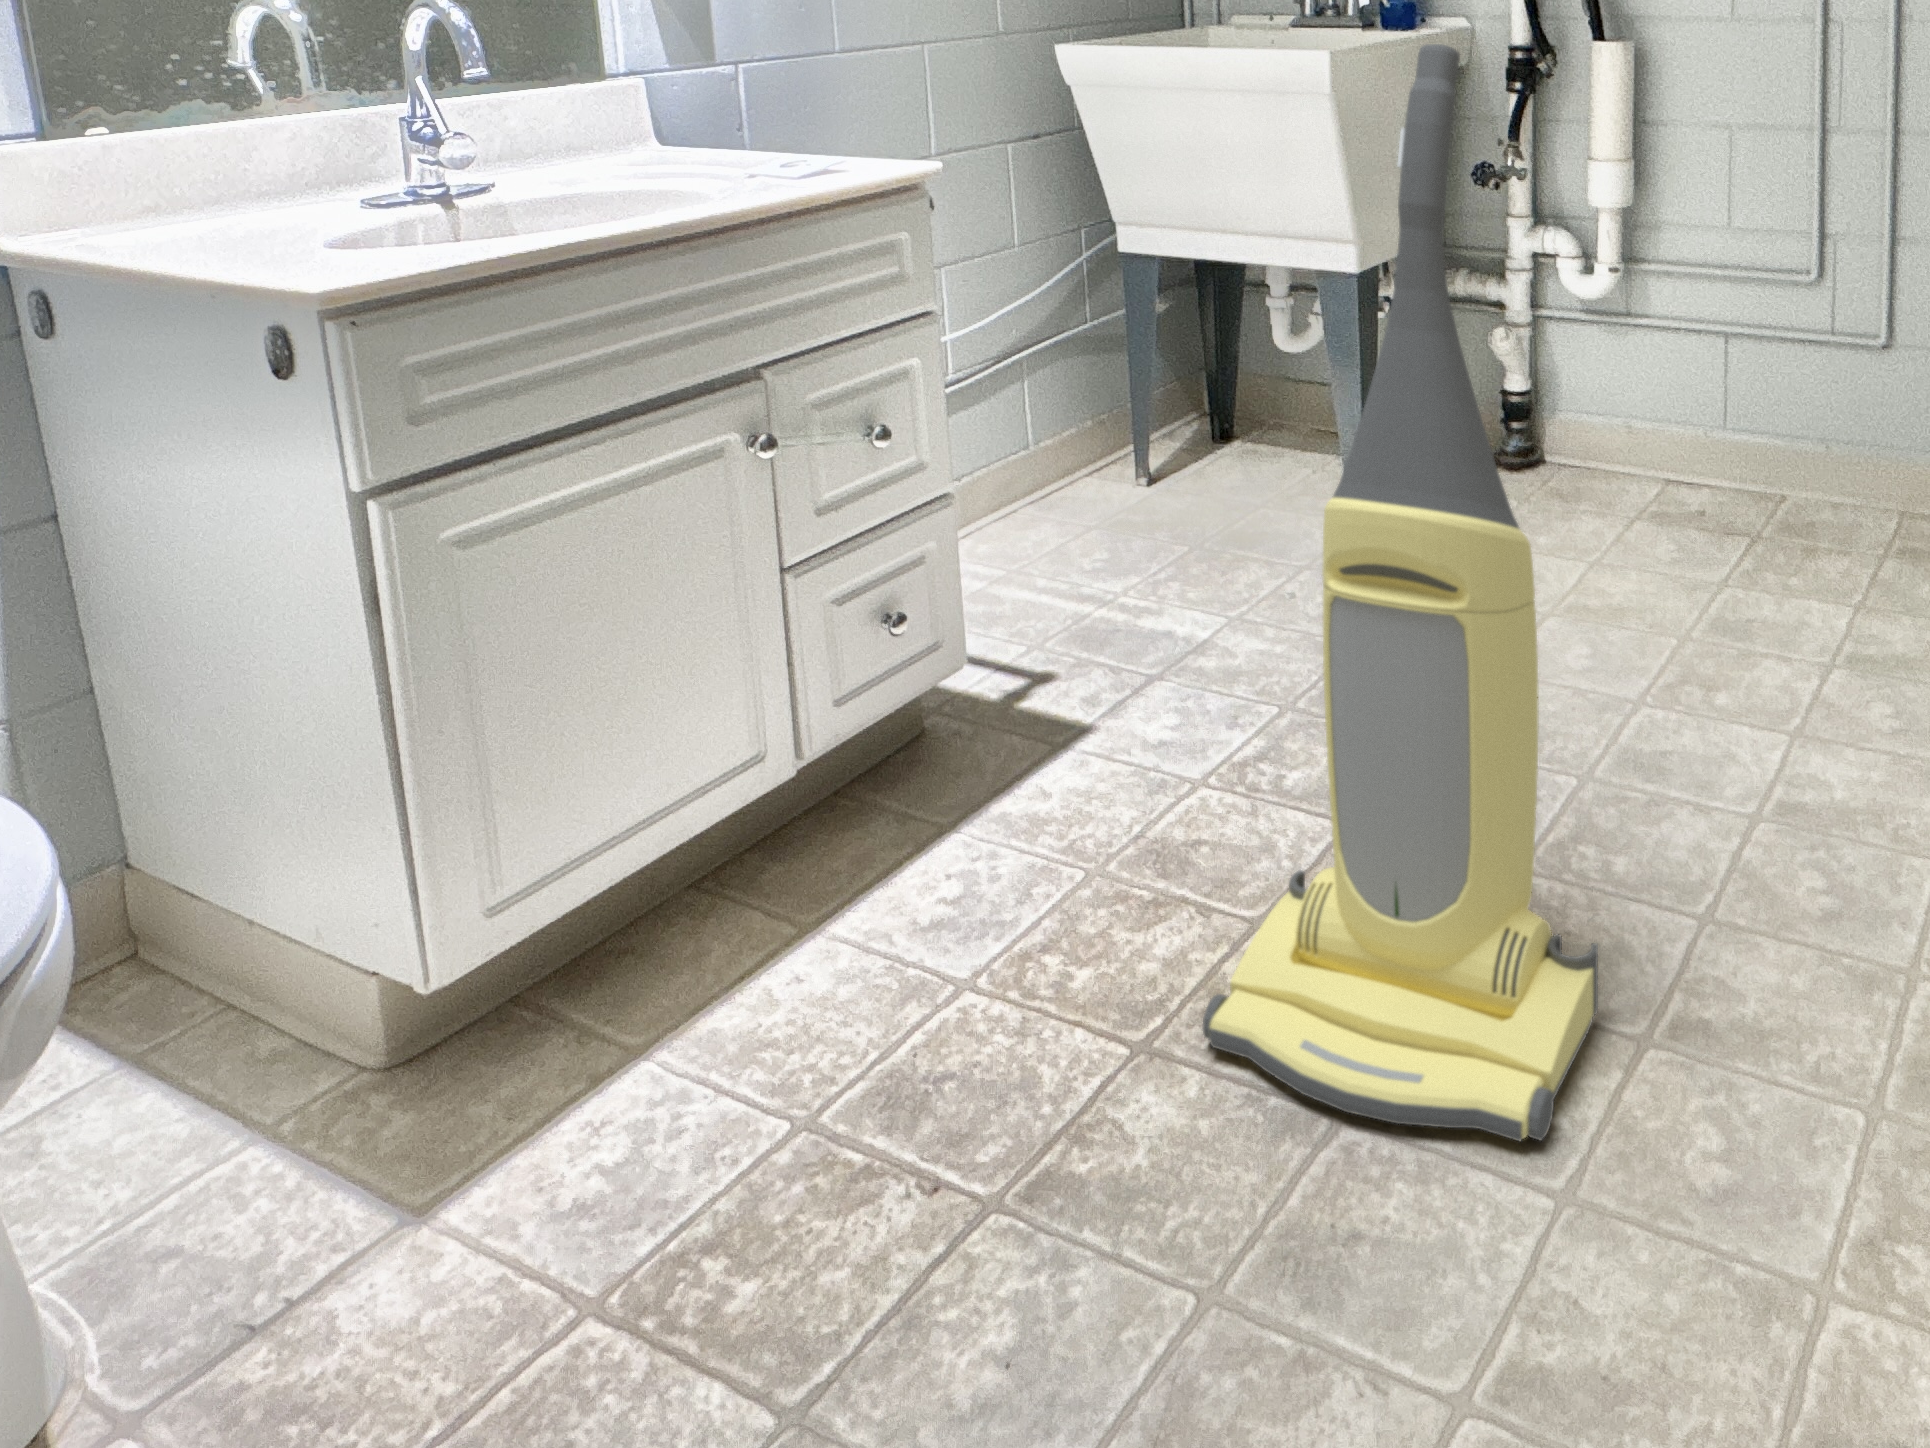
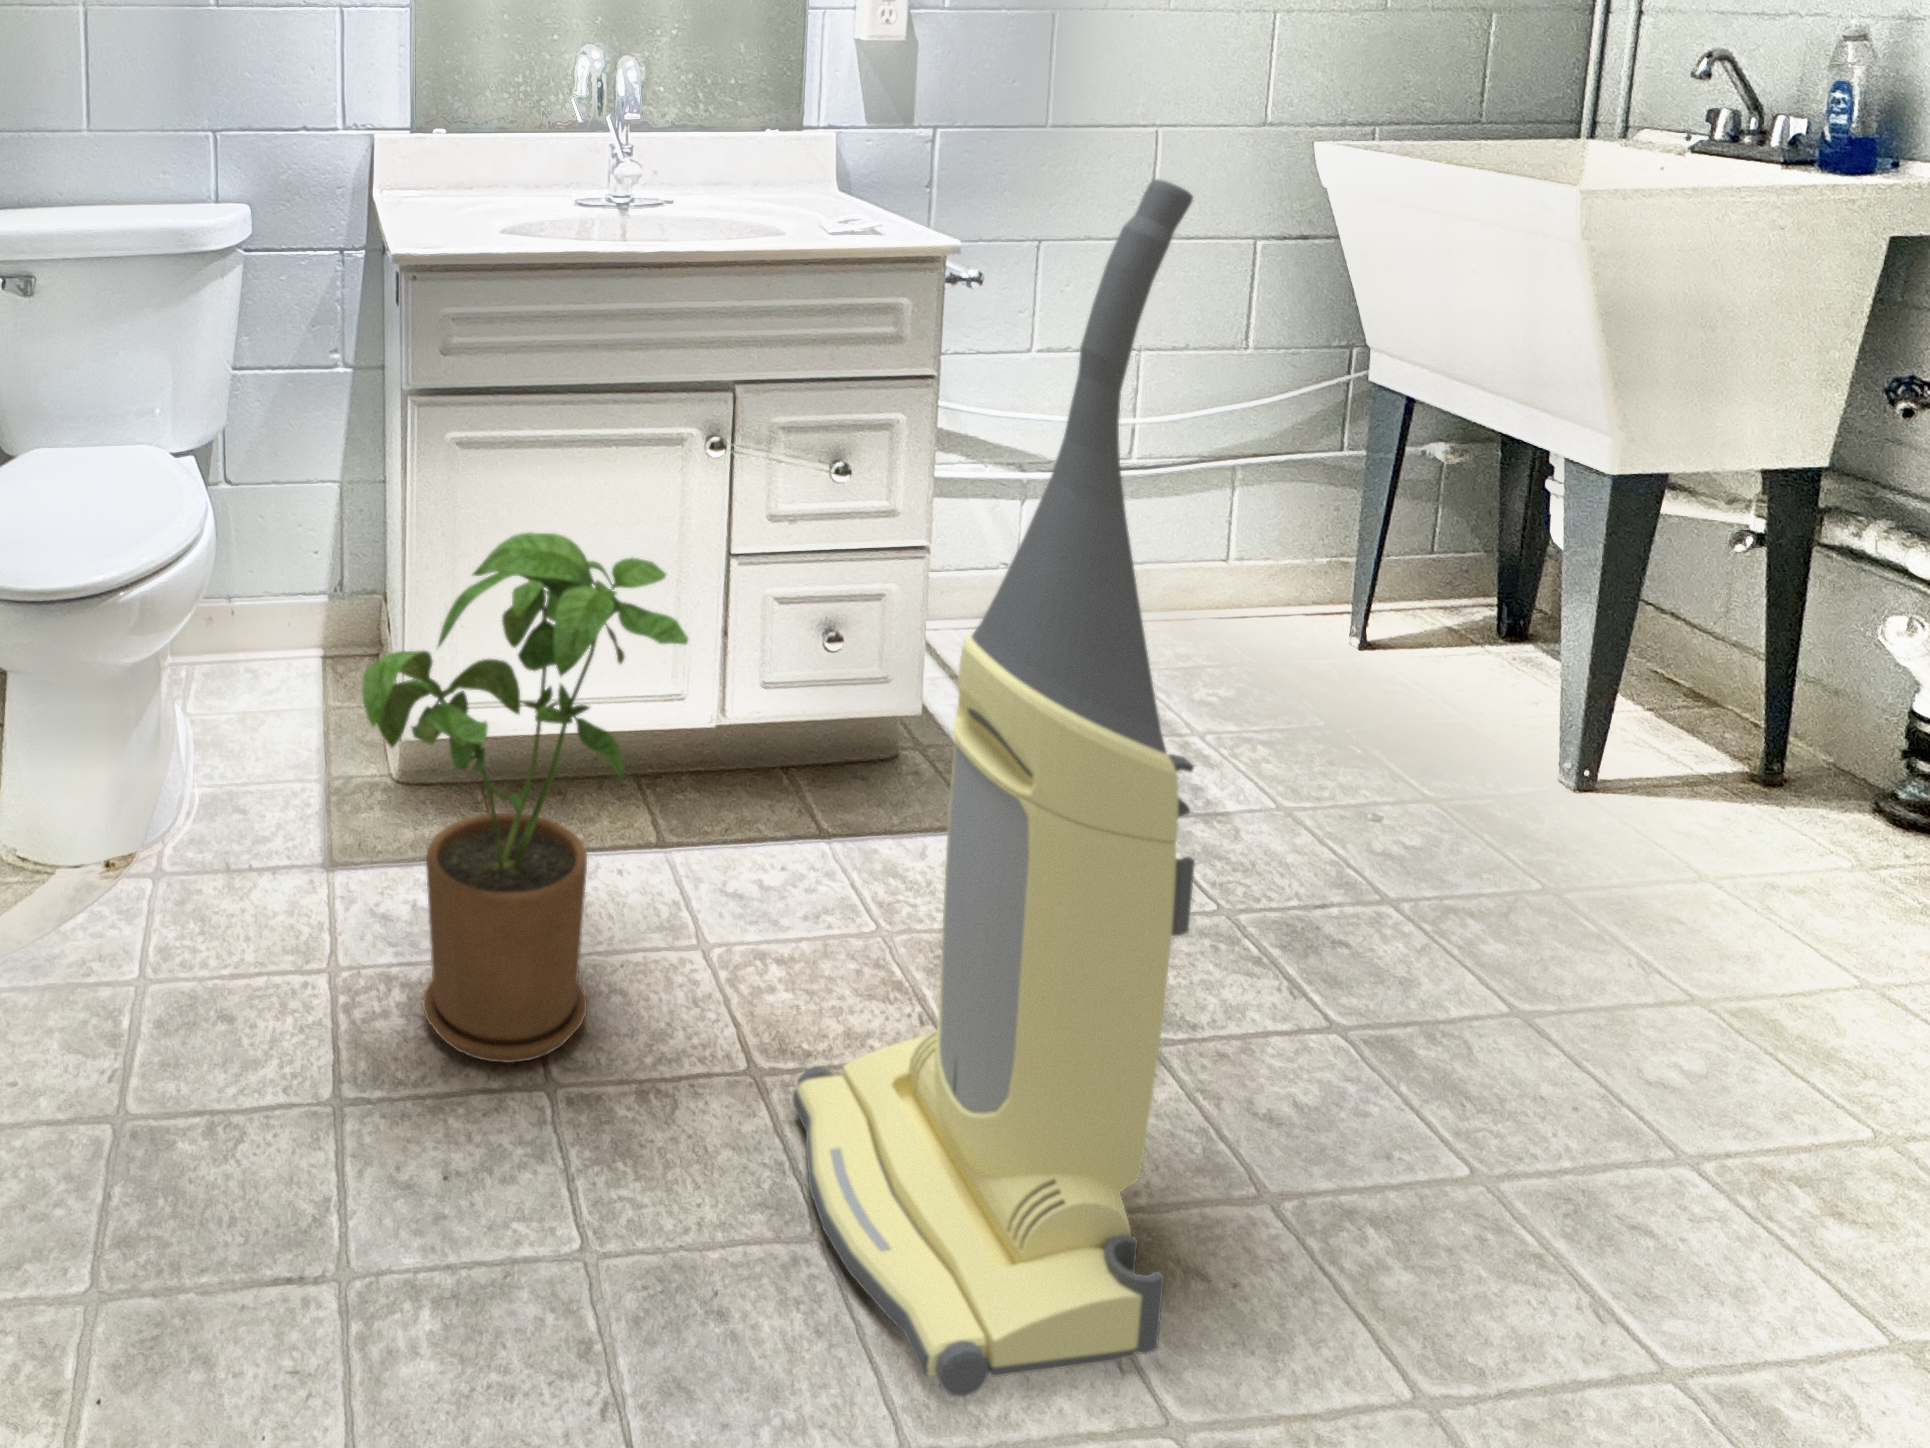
house plant: none [668,561,1077,1257] -> present [362,532,688,1063]

